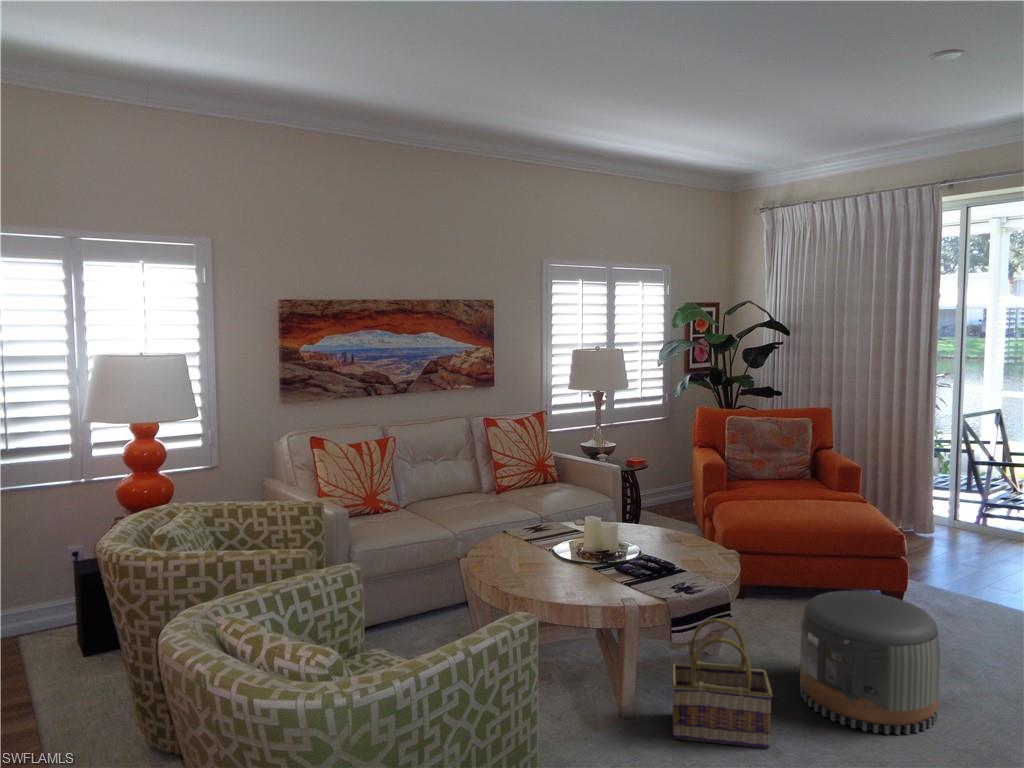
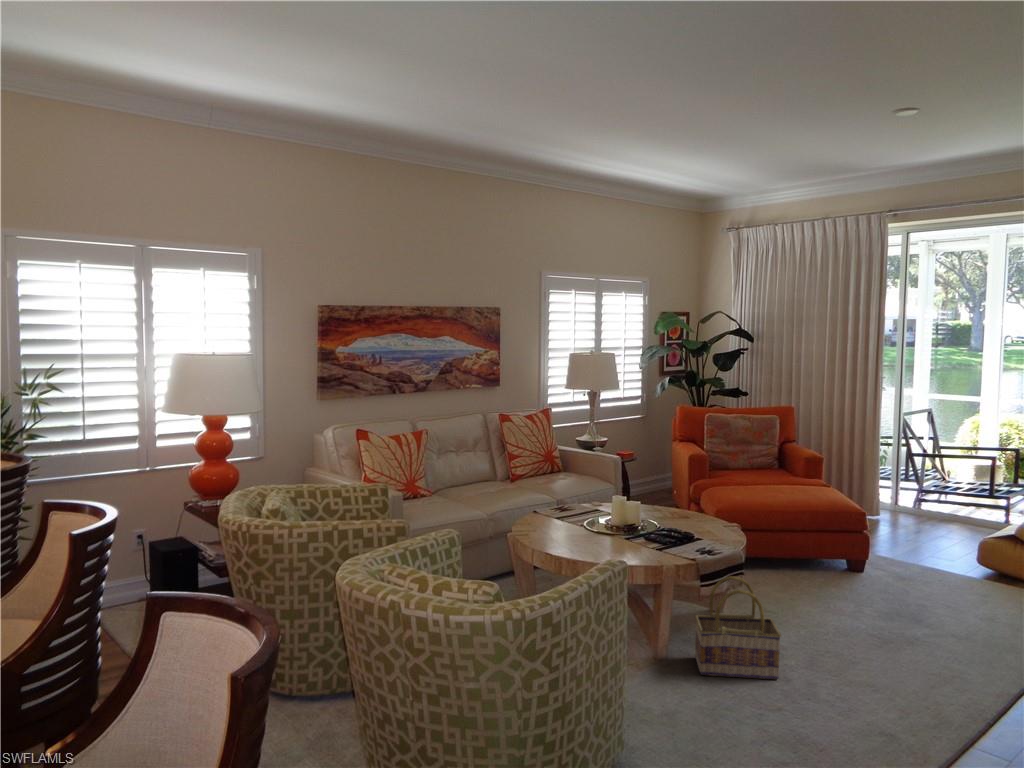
pouf: present [800,591,940,735] -> none [793,555,908,667]

